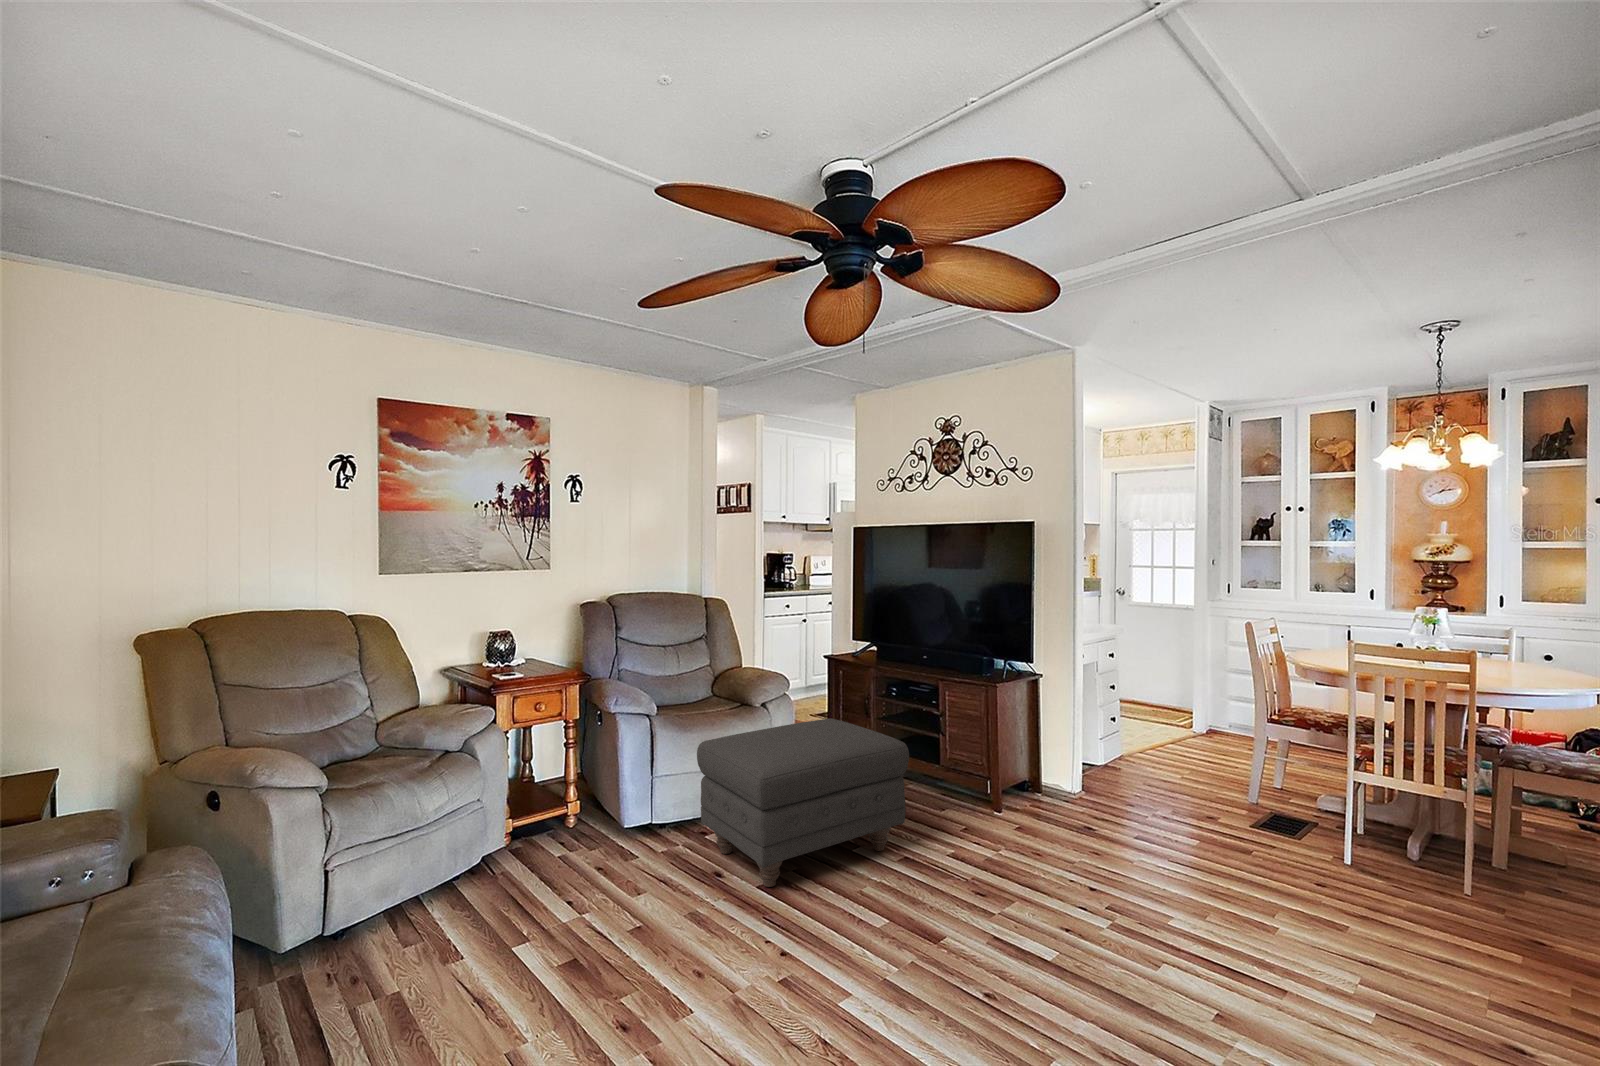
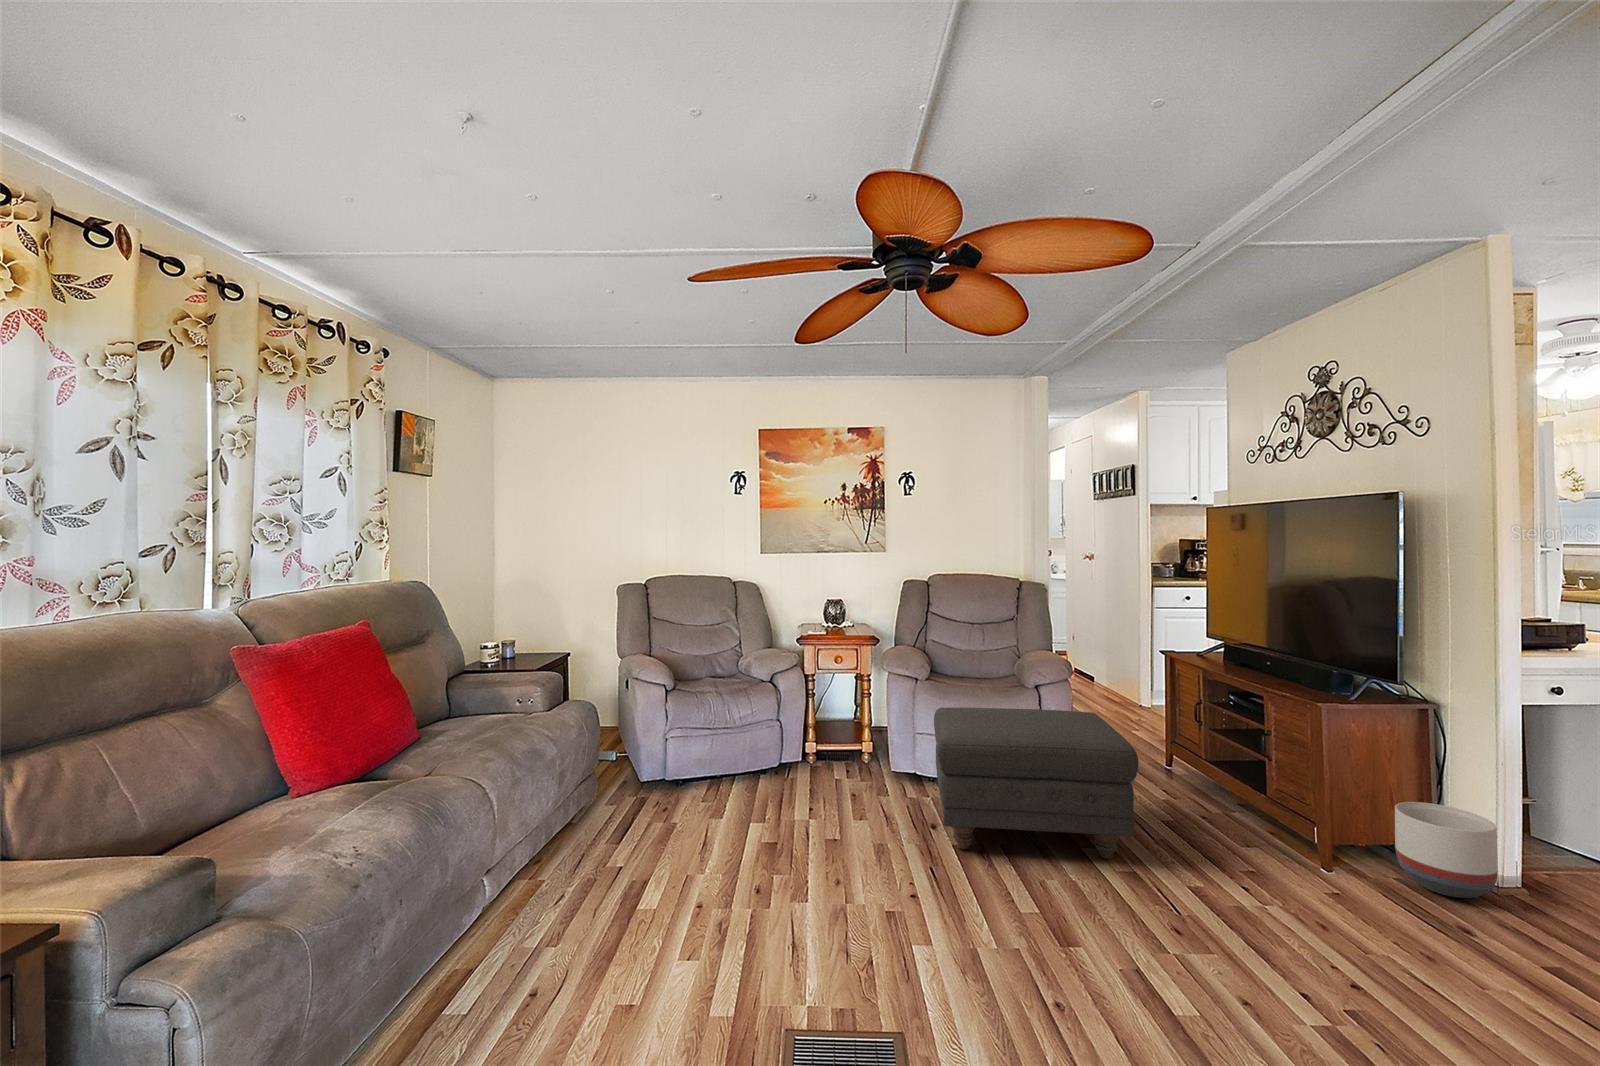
planter: none [1028,742,1083,804] -> present [1395,802,1498,898]

